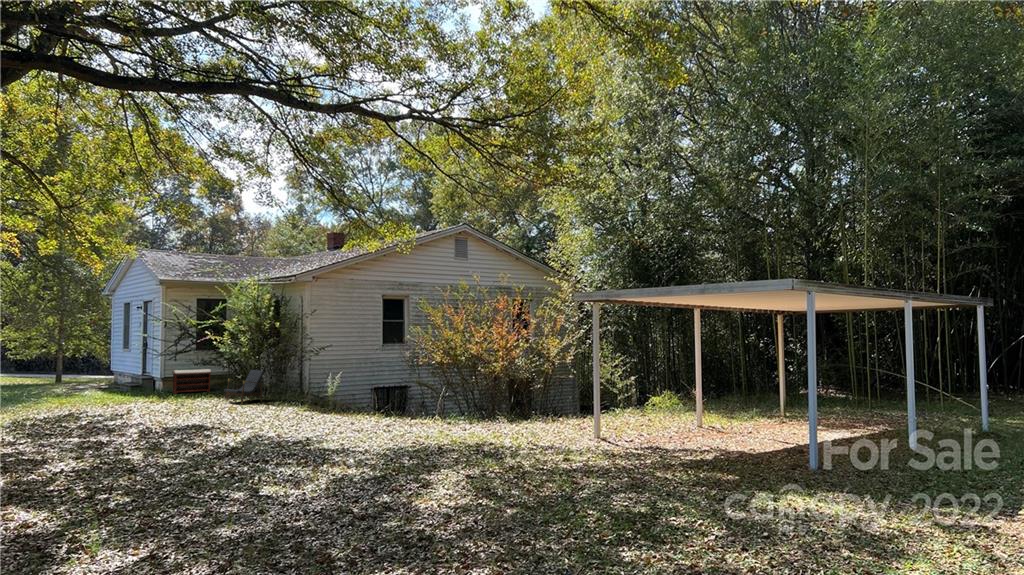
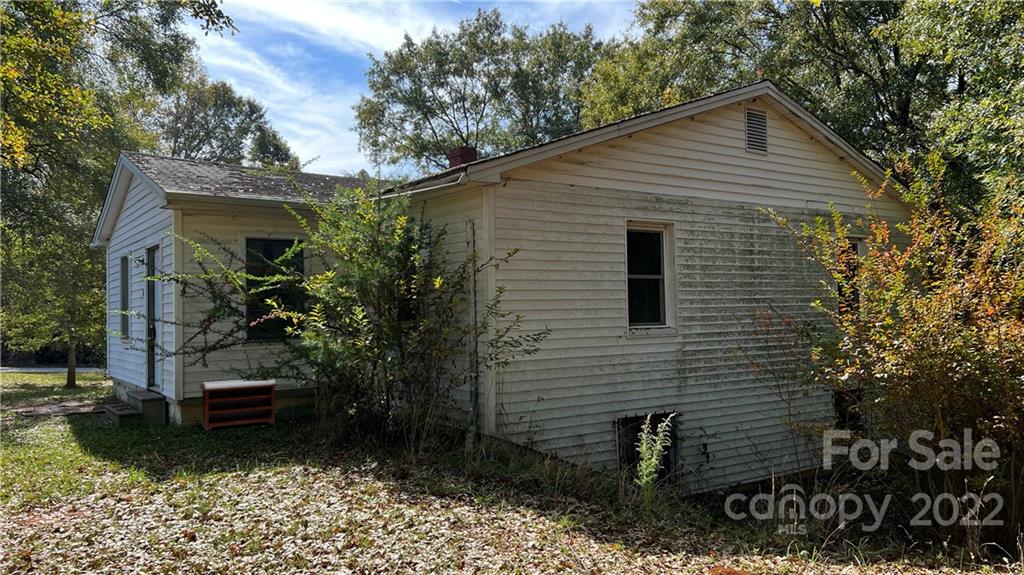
lounge chair: present [224,370,264,404] -> none [313,384,401,472]

